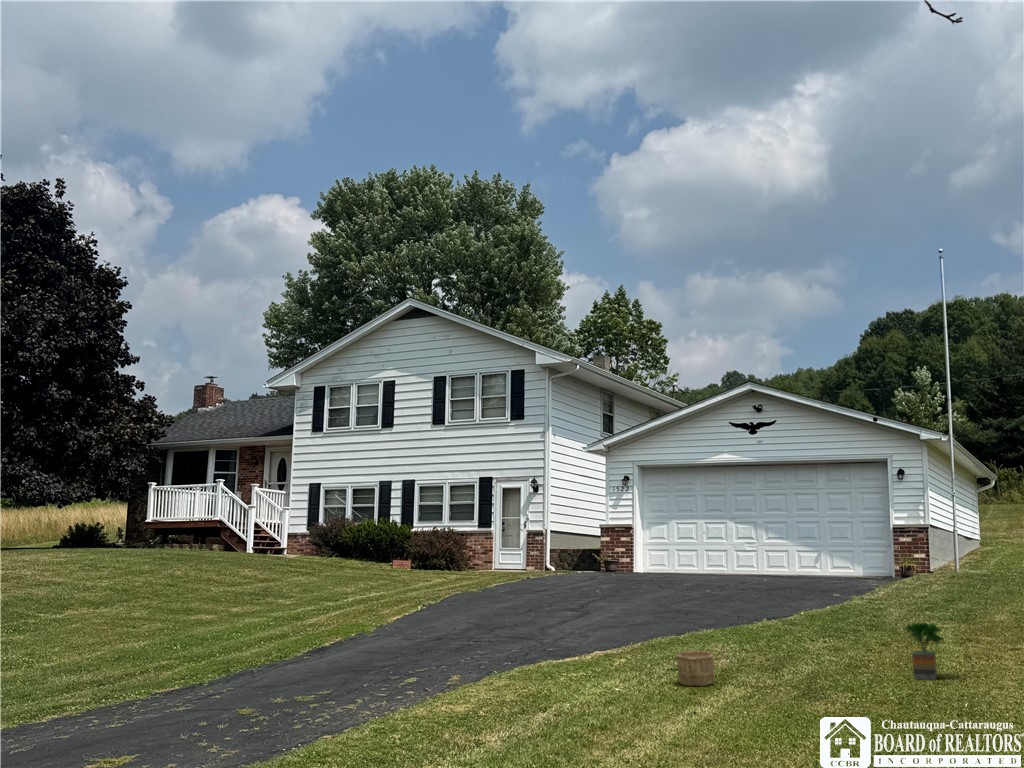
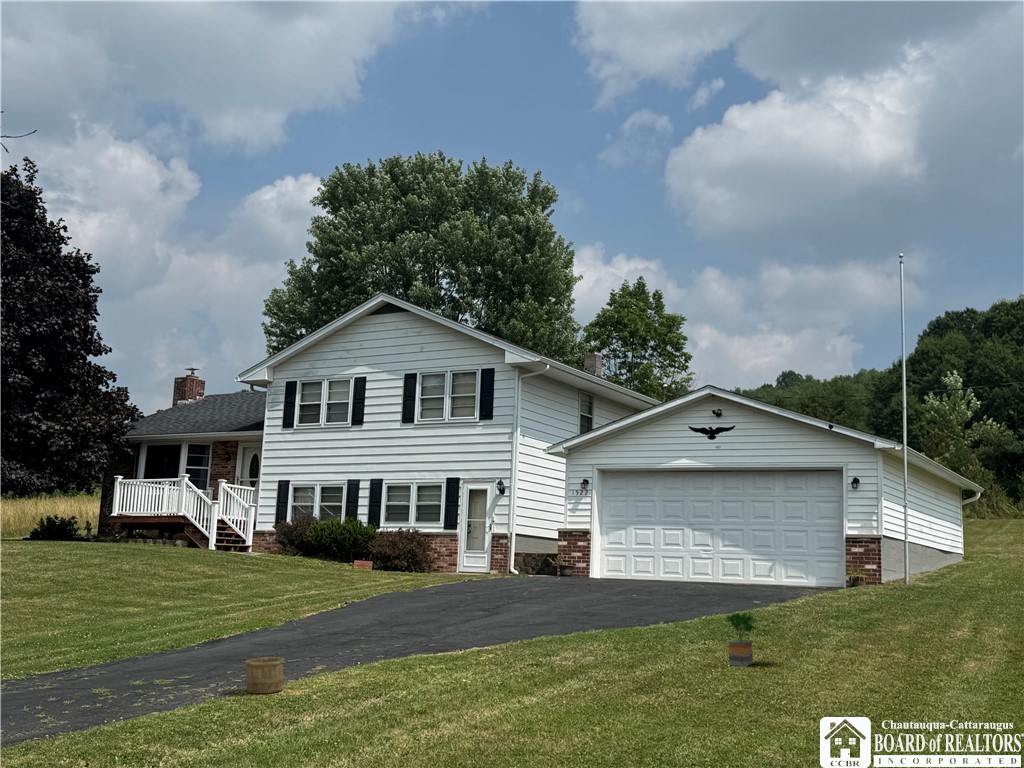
wooden bucket: present [676,650,714,686] -> present [245,657,284,693]

